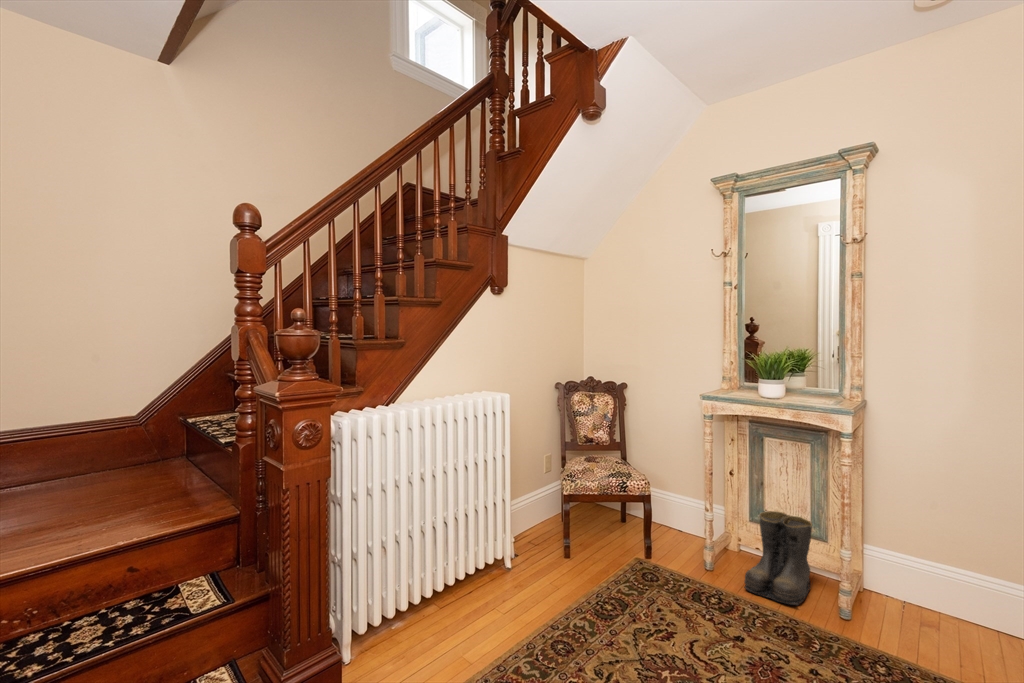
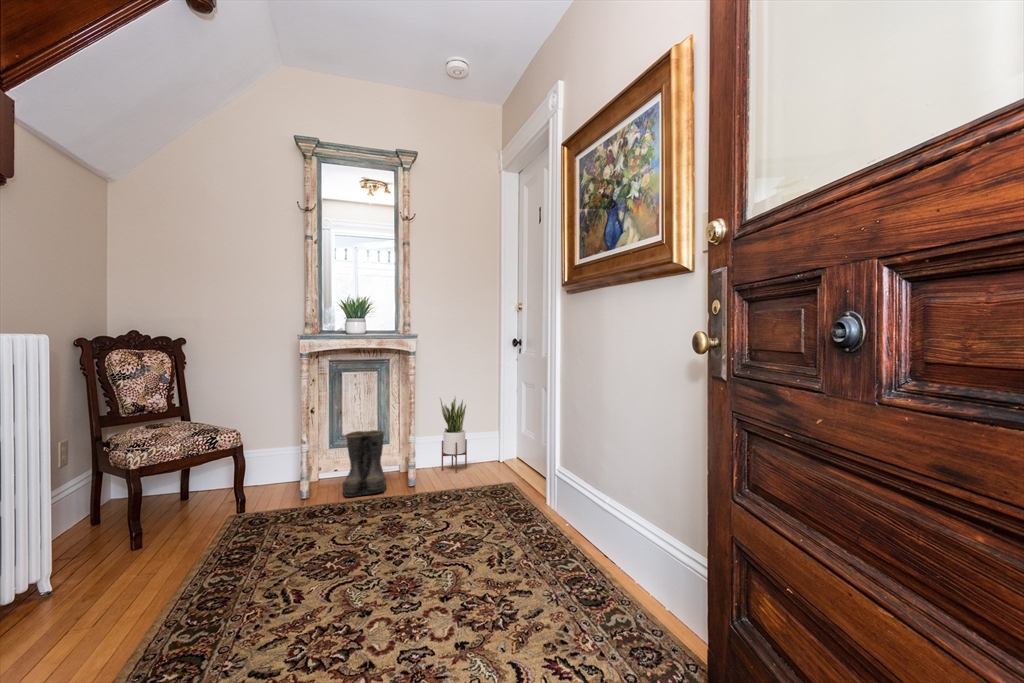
potted plant: none [910,502,976,632] -> present [440,396,467,473]

